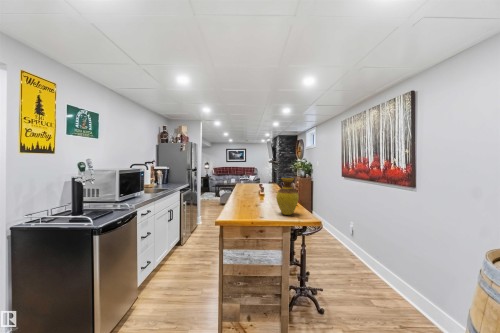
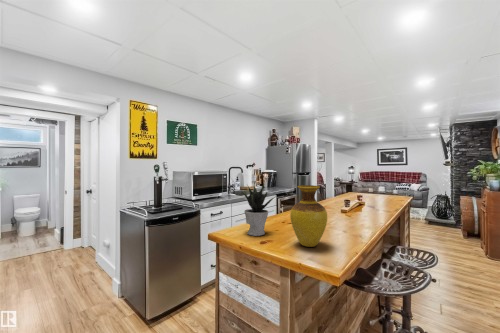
potted plant: none [234,178,258,216] -> present [243,185,274,236]

